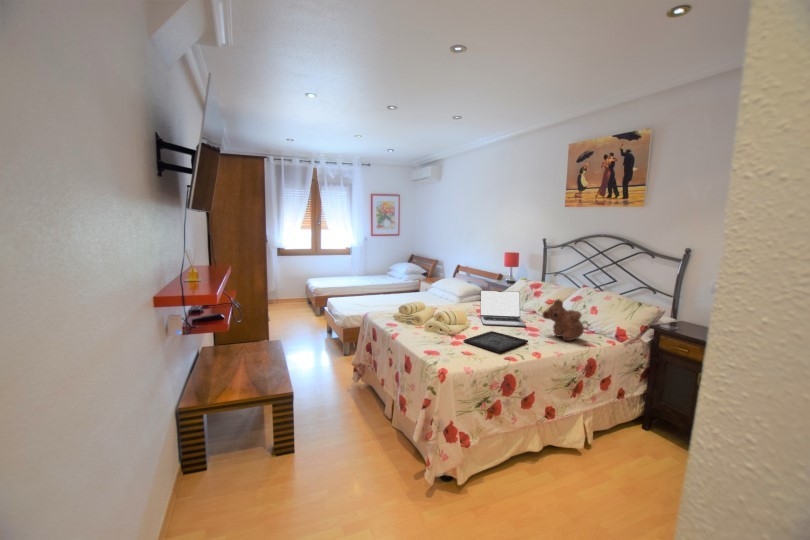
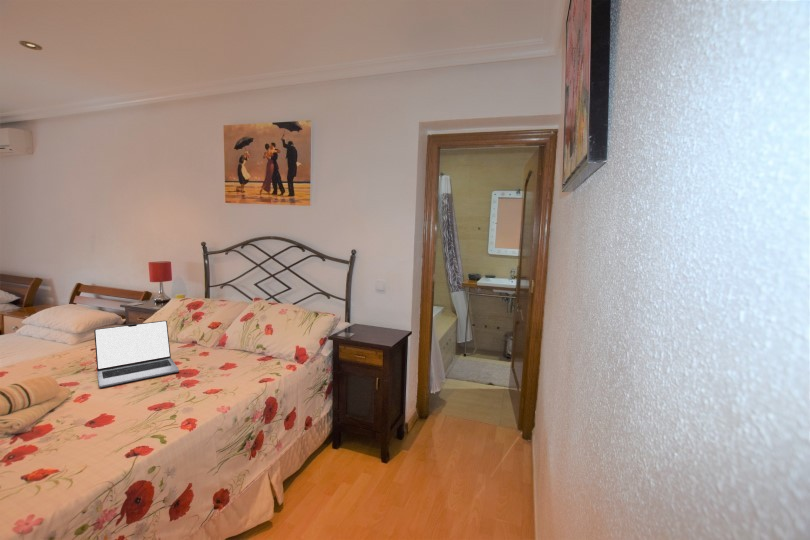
teddy bear: present [542,299,584,341] -> none [201,326,259,381]
tray: present [464,331,528,353] -> none [40,399,178,445]

